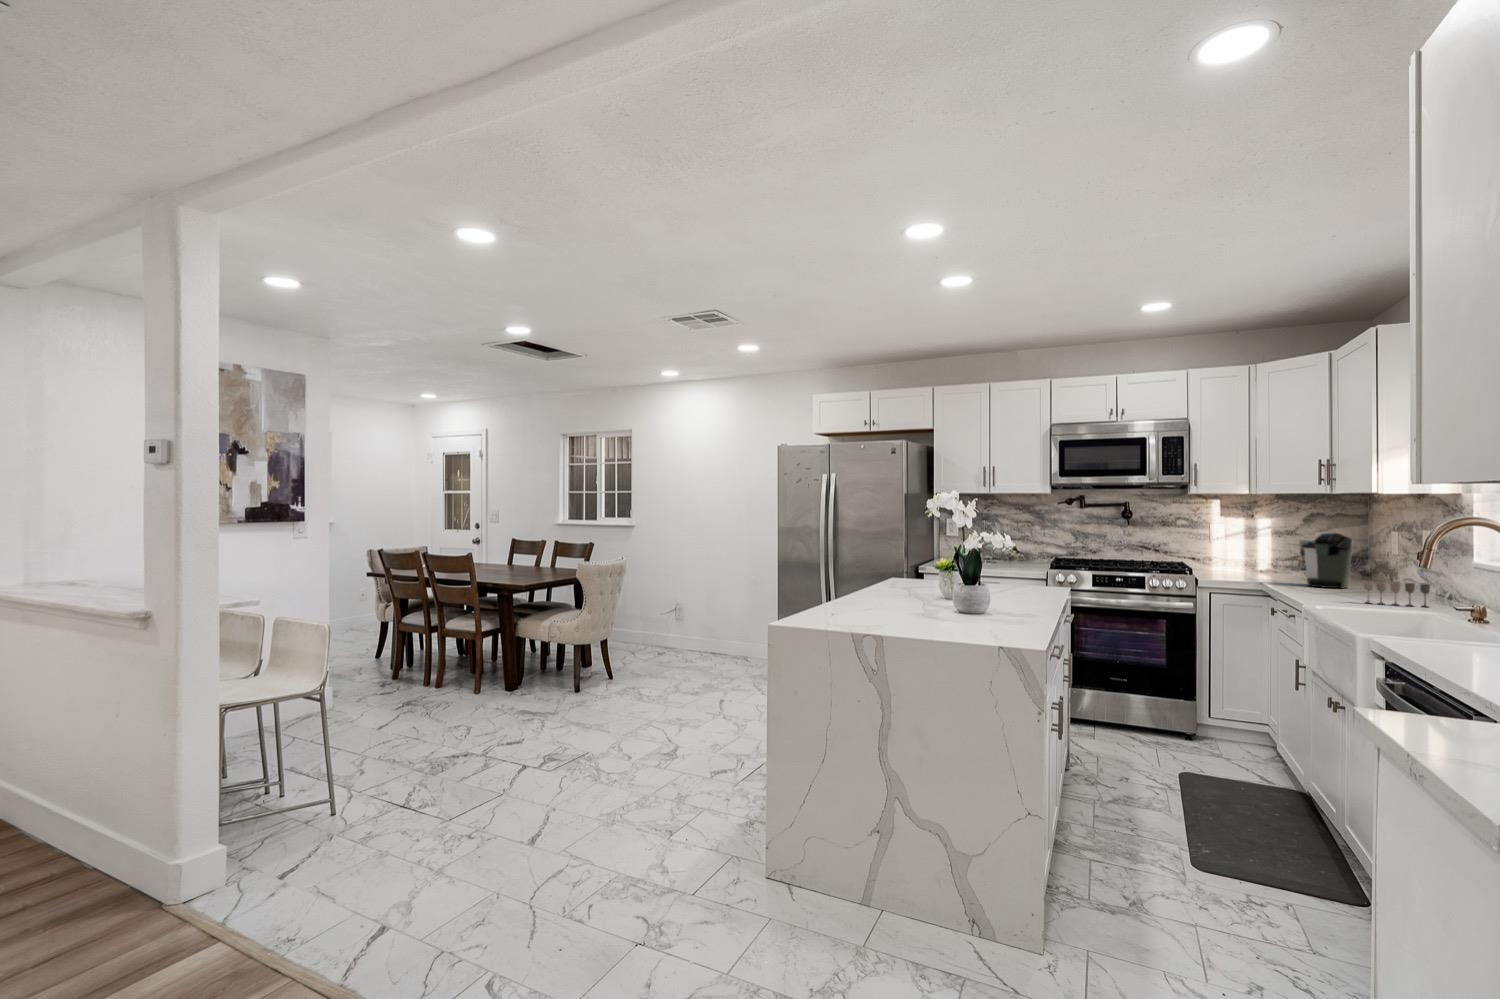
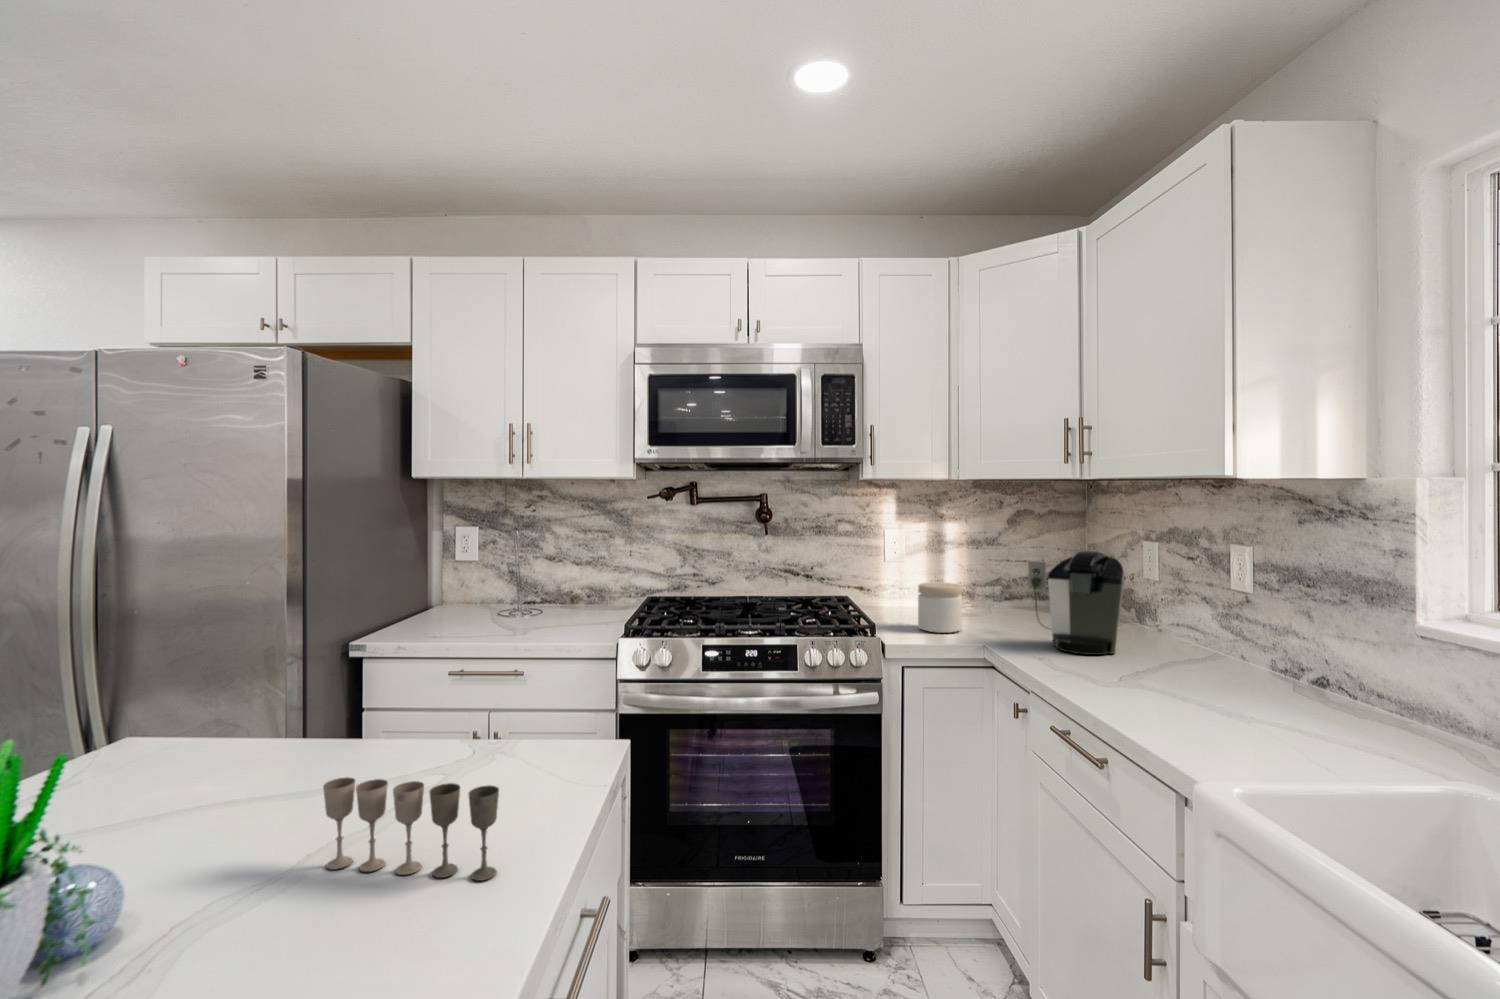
jar: none [1225,552,1254,579] -> present [918,583,962,633]
wine glass: present [1364,581,1430,607] -> present [323,777,499,881]

